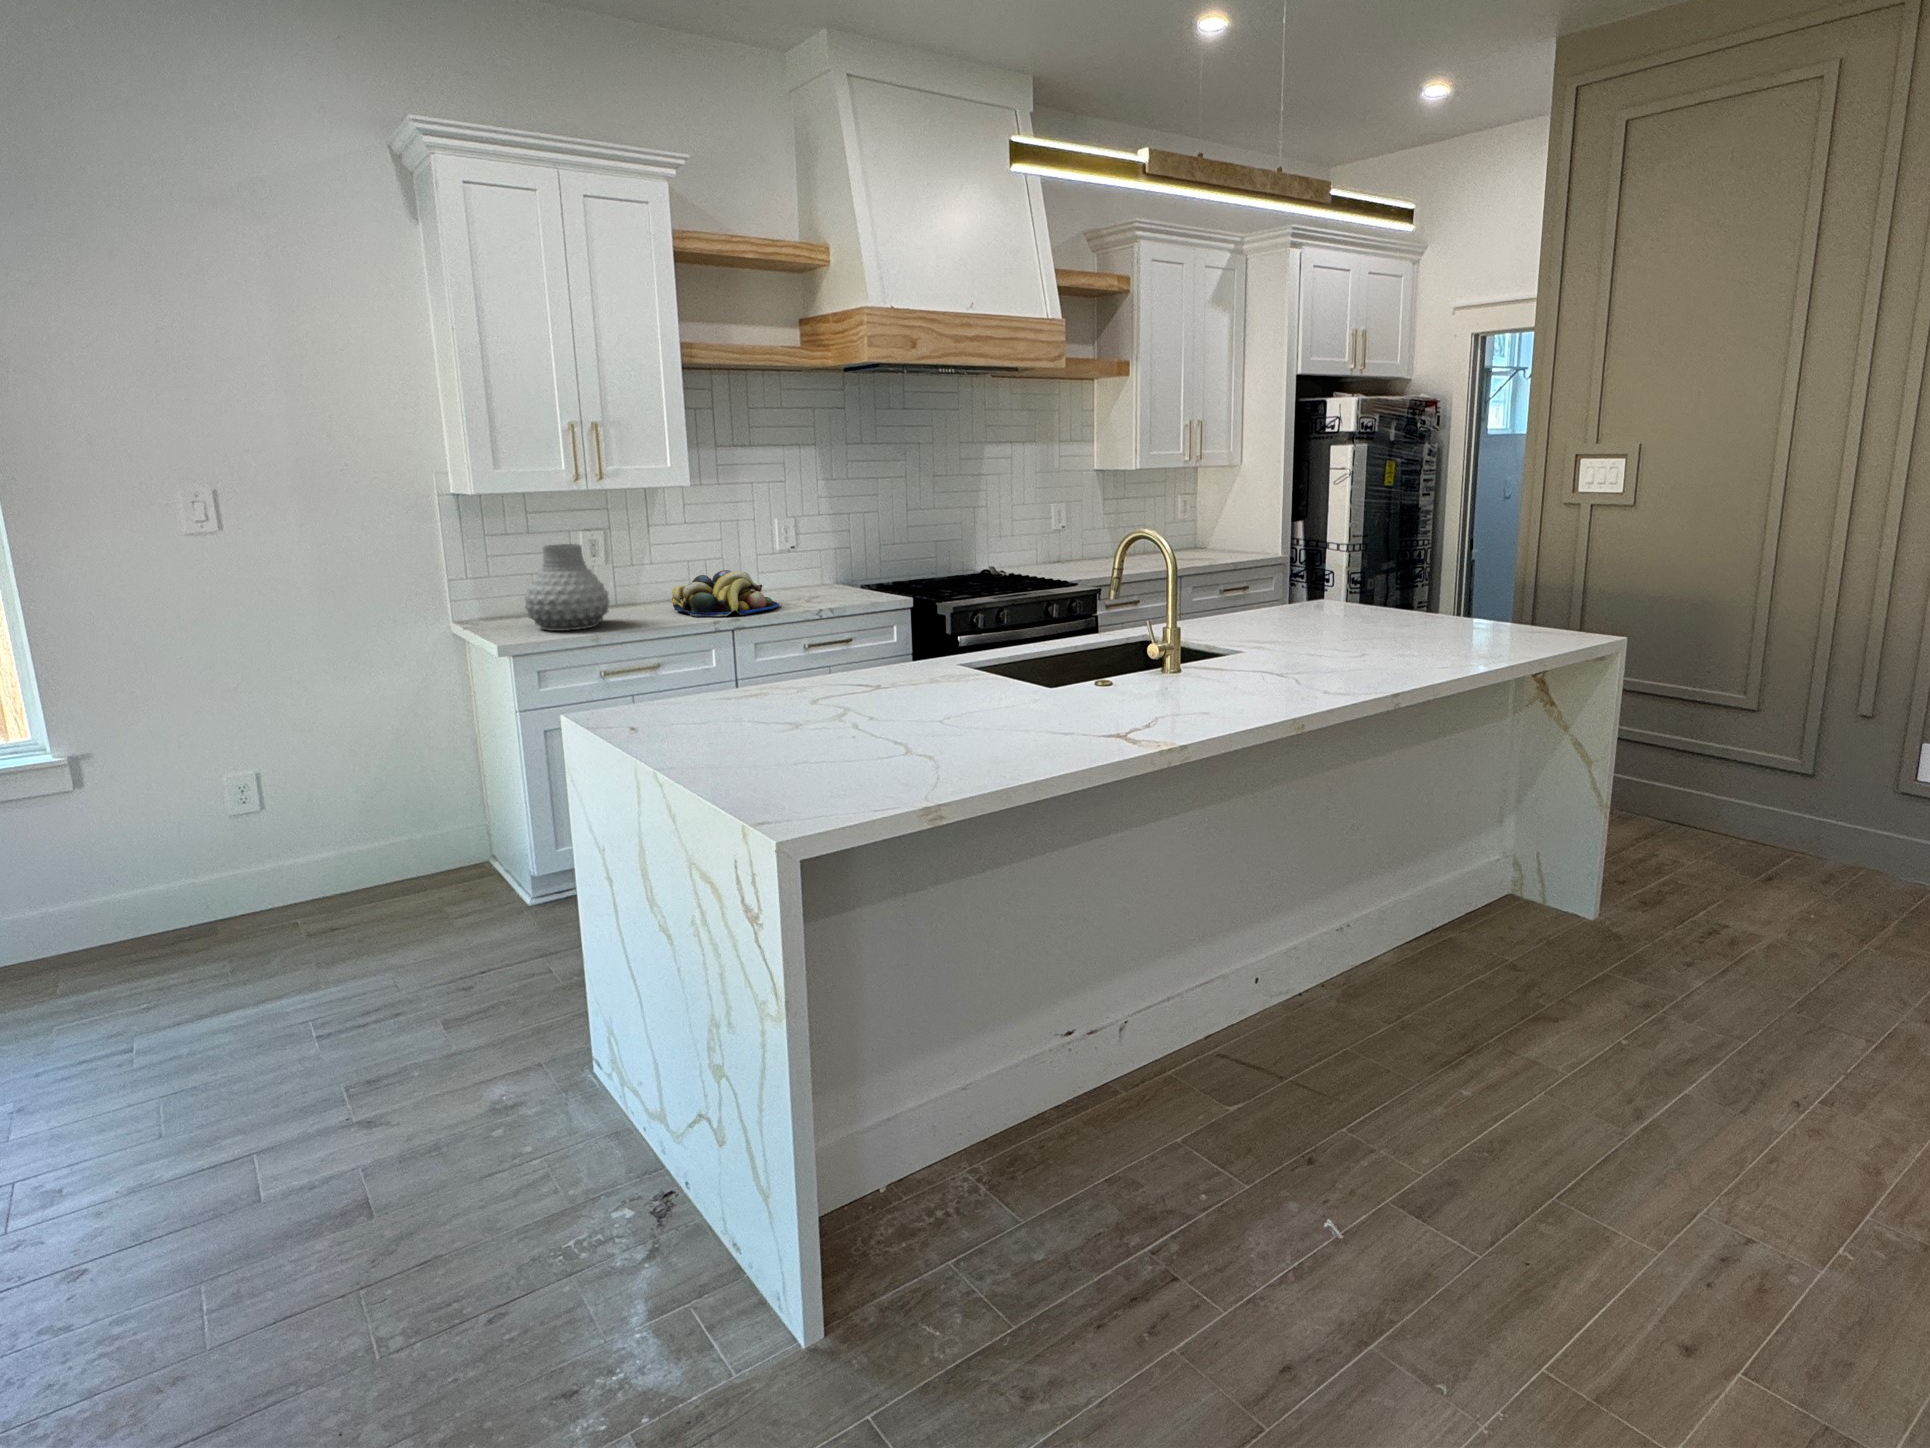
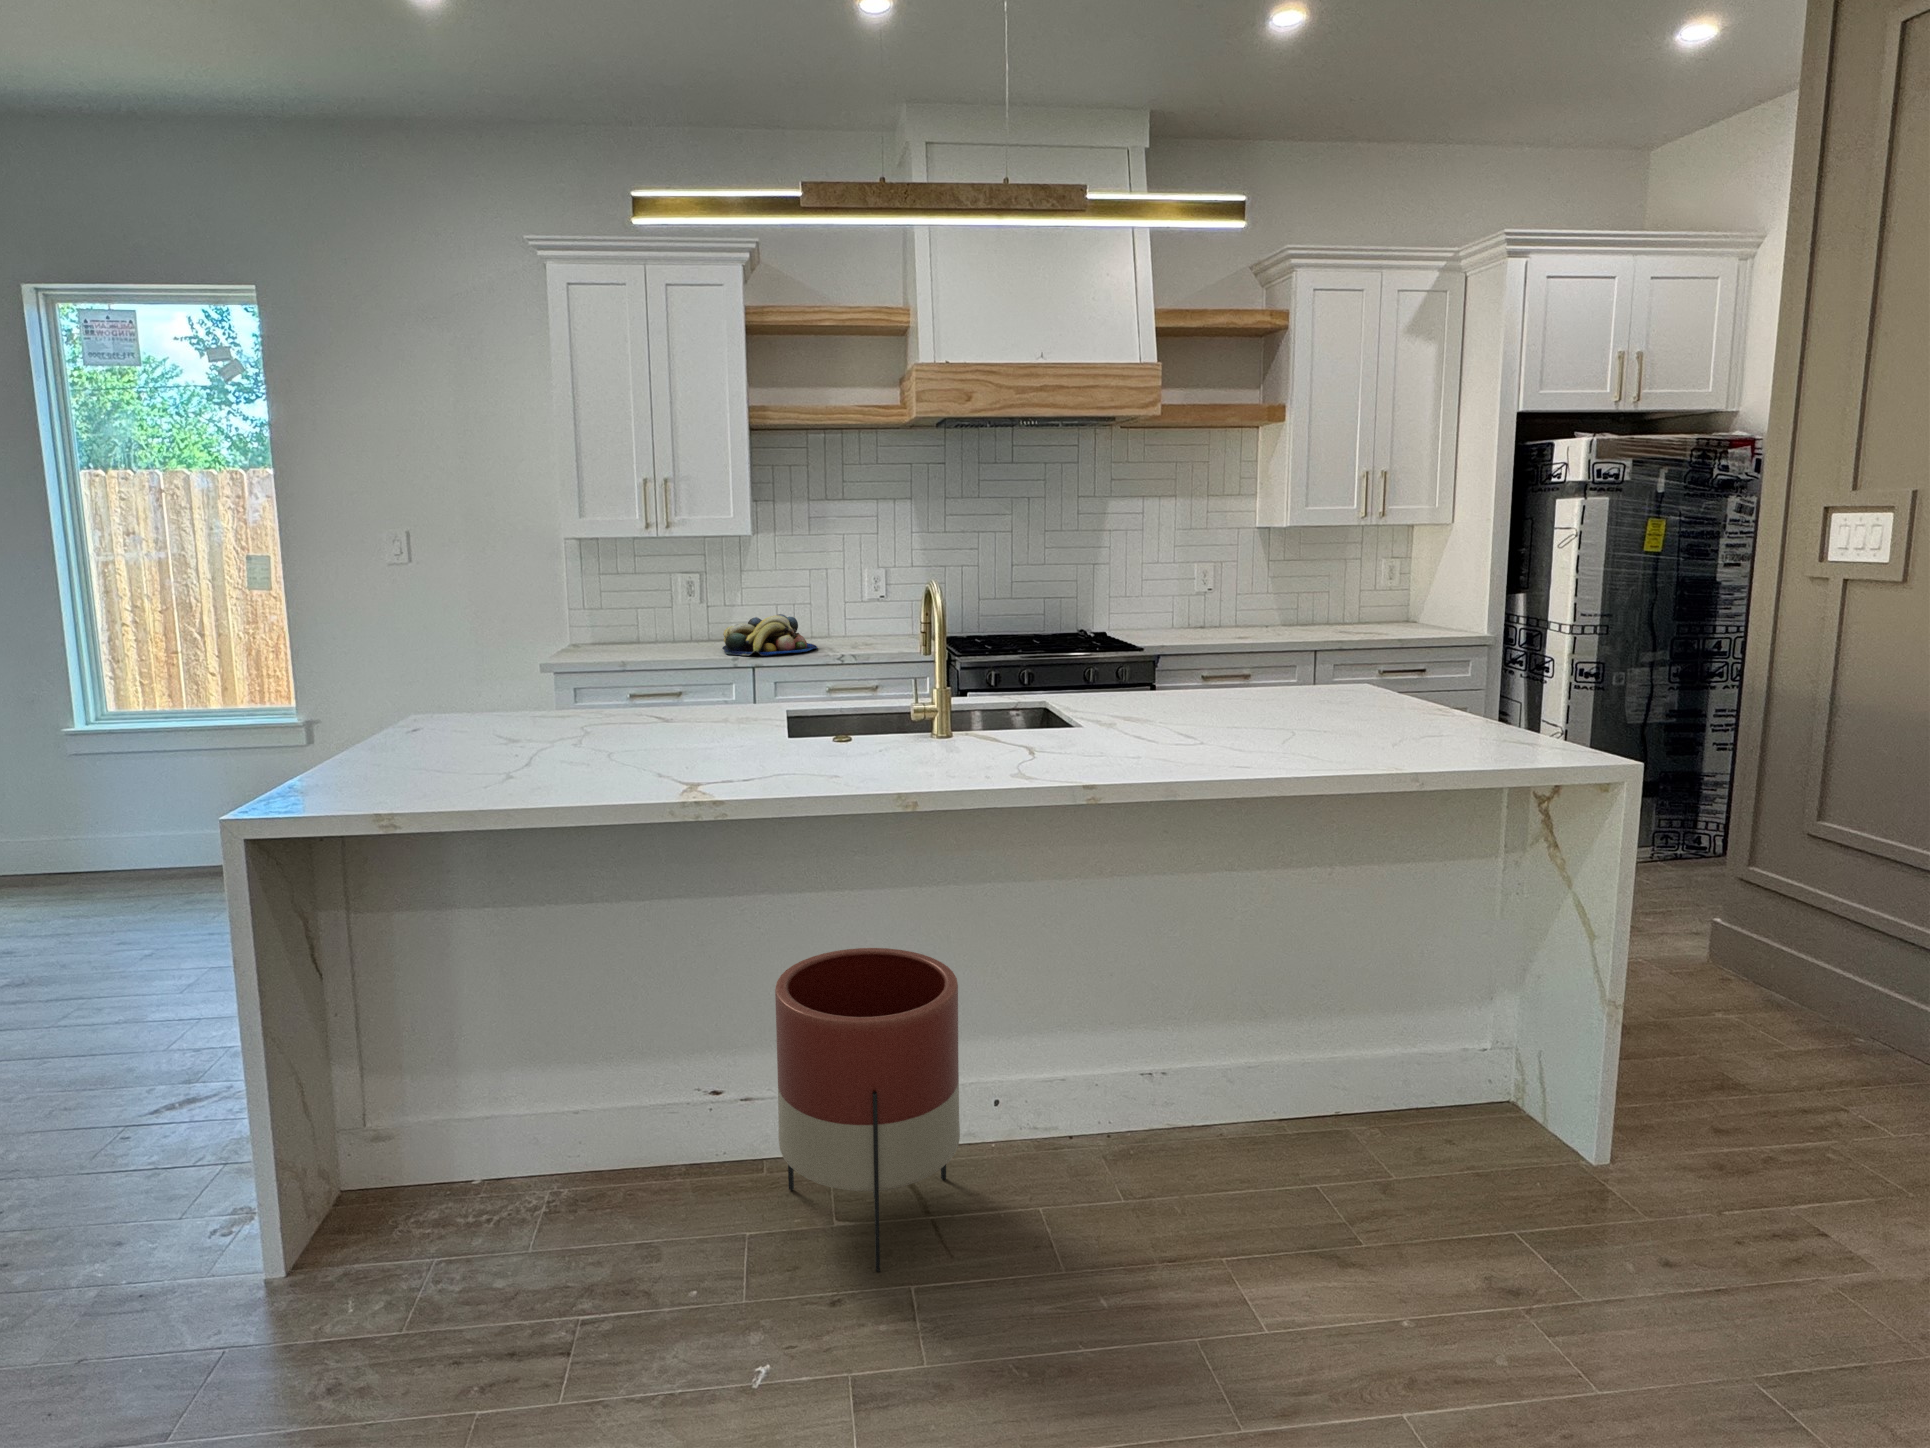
vase: present [525,544,610,631] -> none [584,584,655,658]
planter: none [1156,861,1331,1136] -> present [775,948,960,1272]

